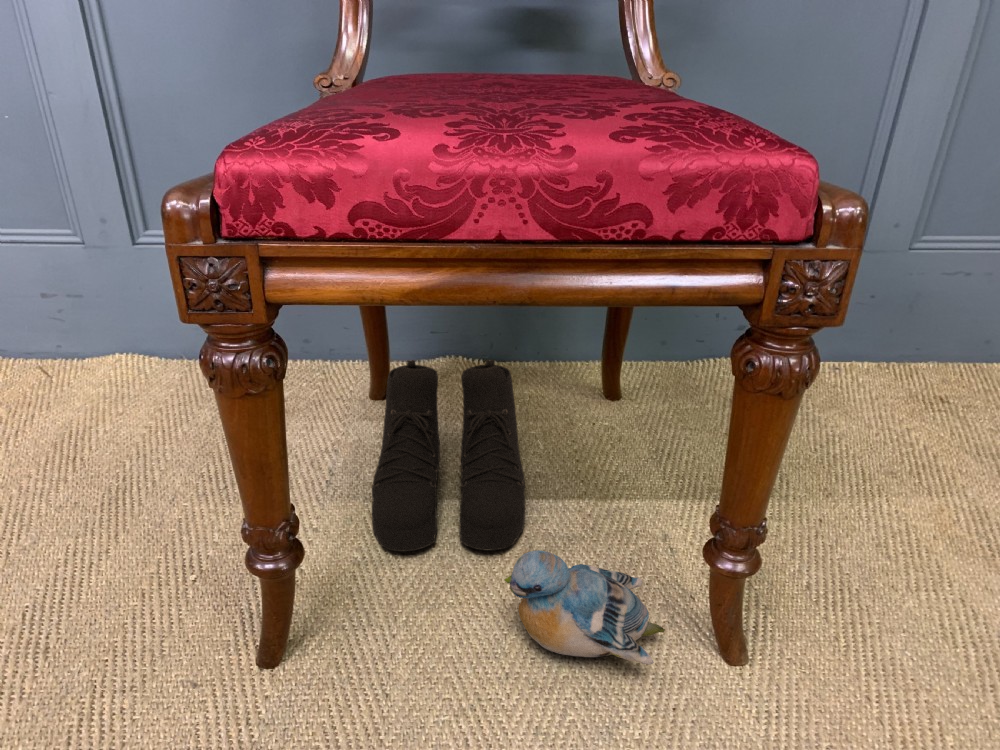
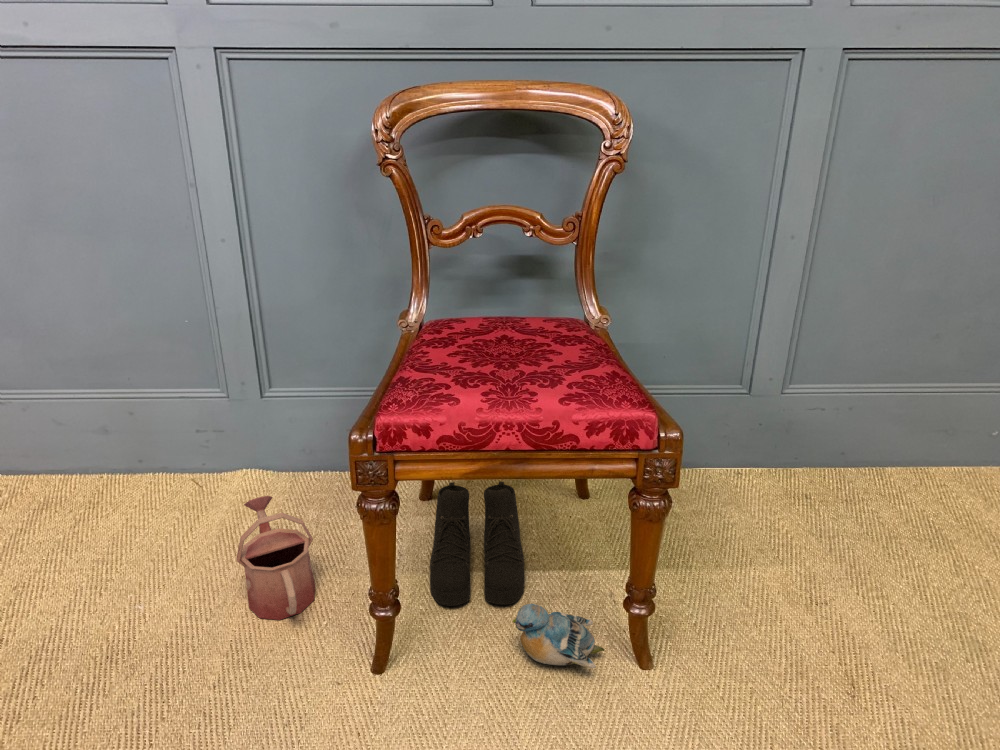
watering can: none [35,375,188,572] -> present [236,496,315,620]

